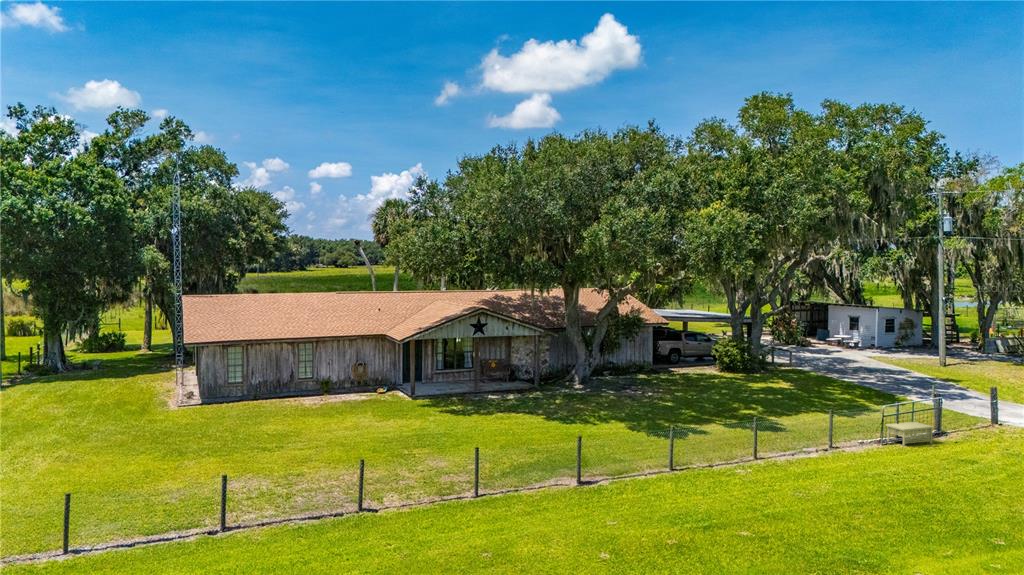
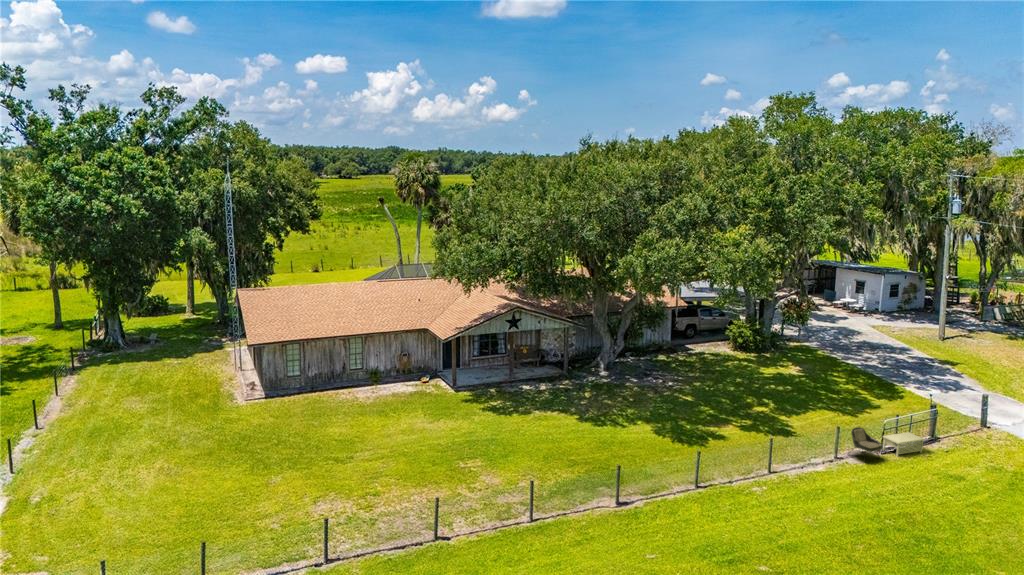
lounge chair: none [847,413,886,451] -> present [851,427,883,461]

